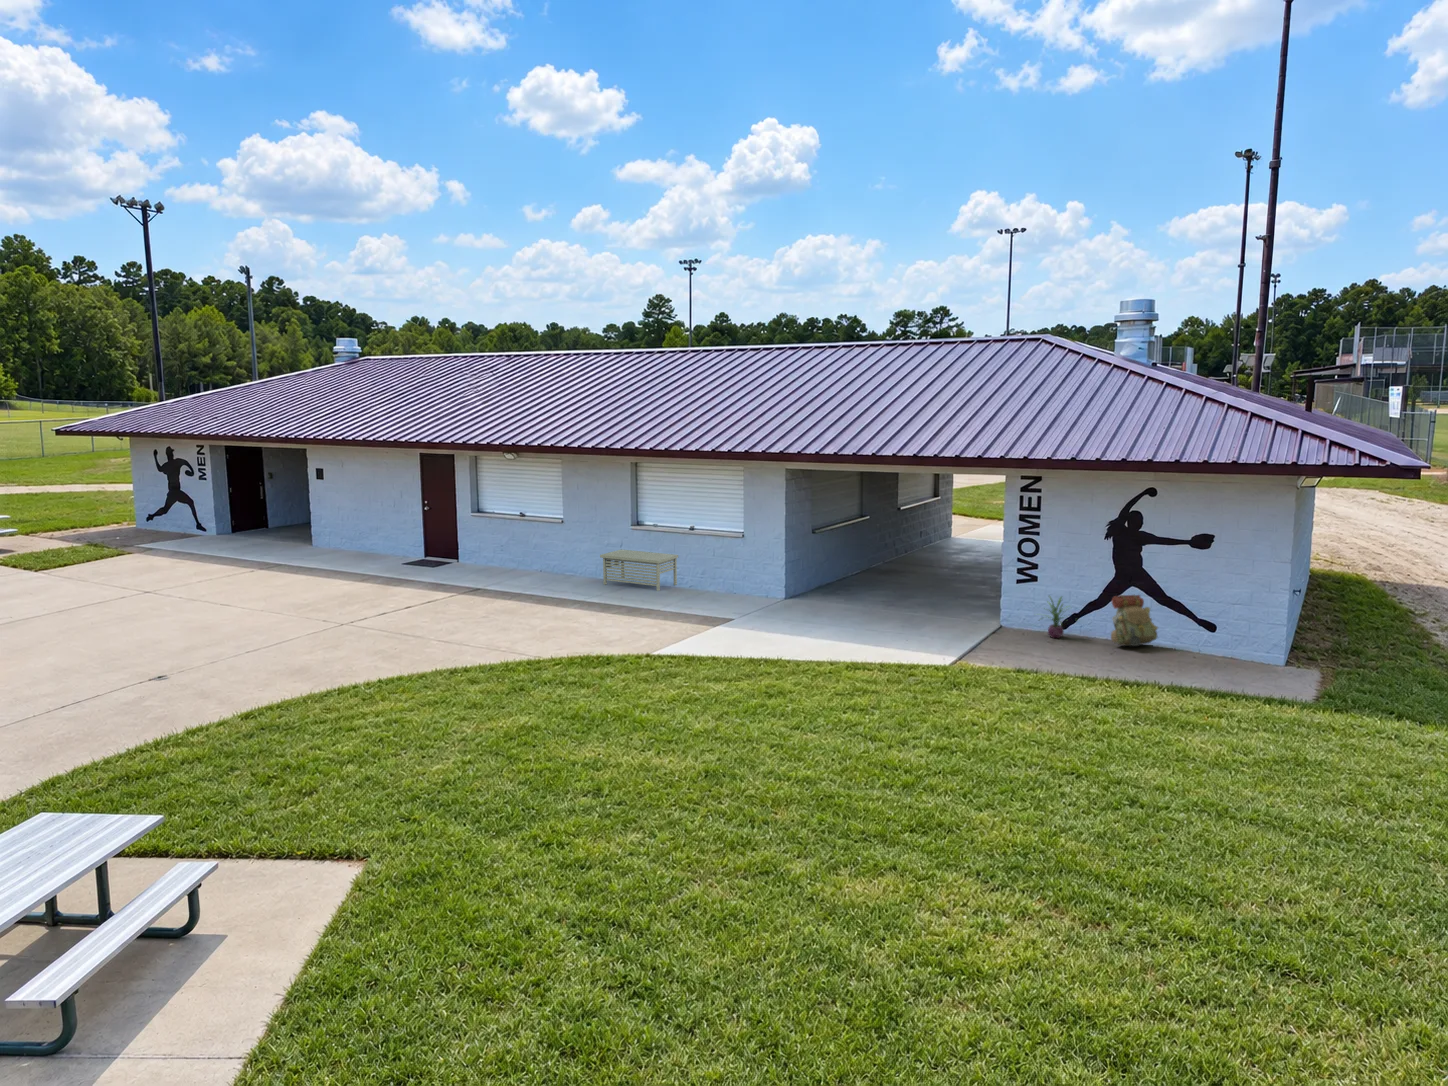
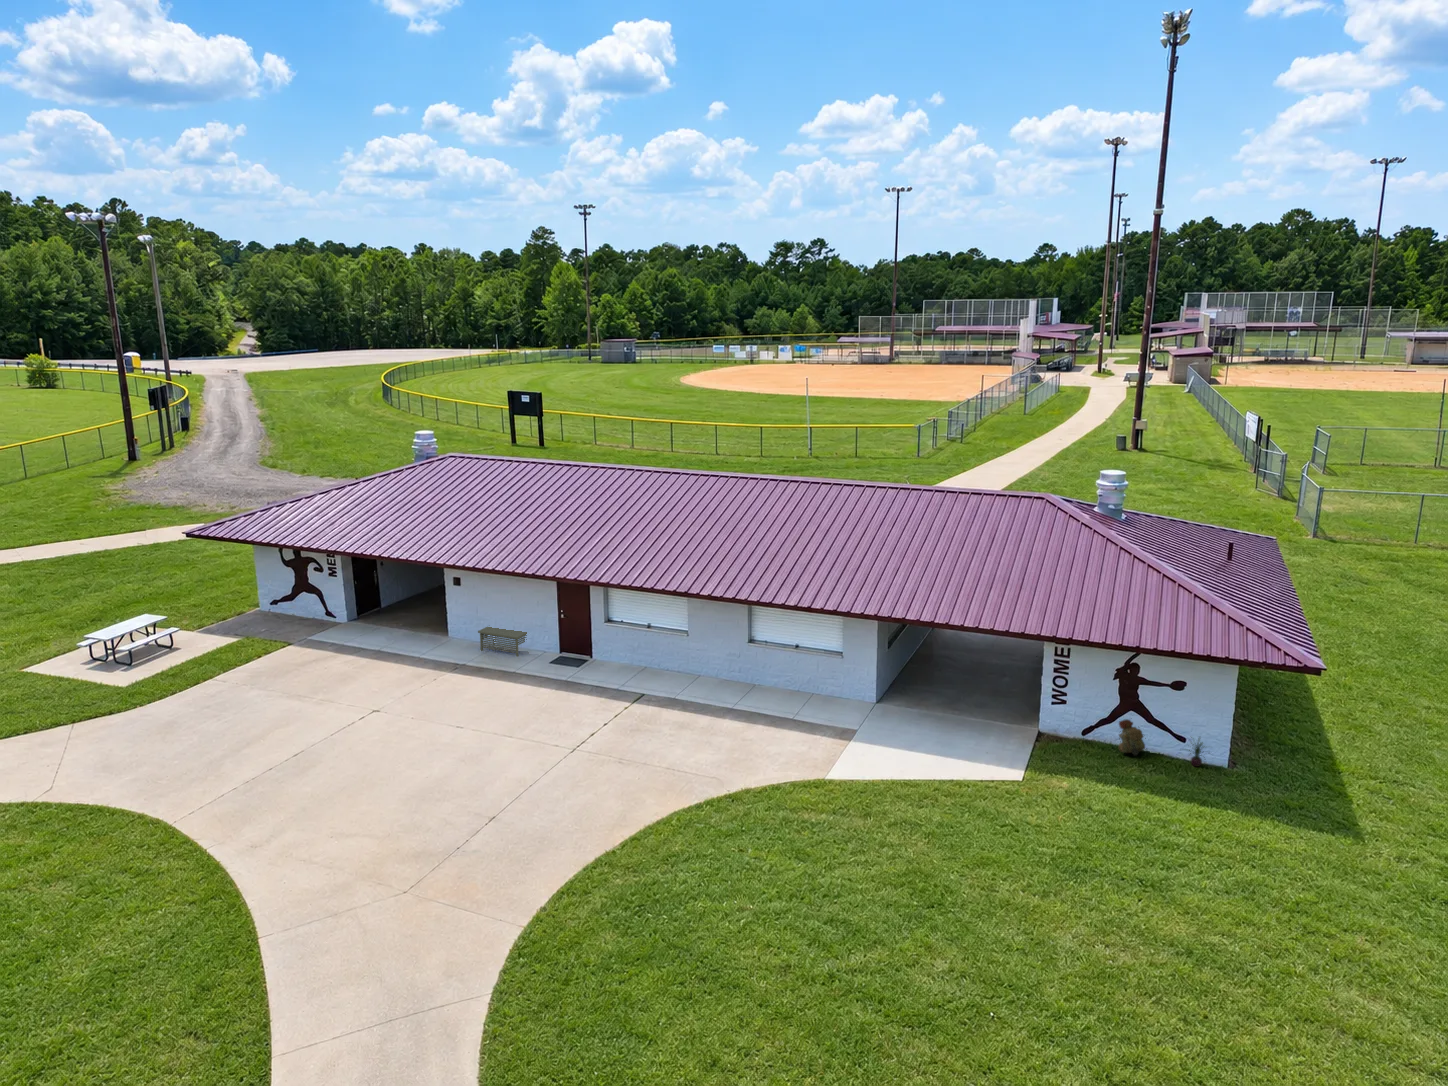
storage bench: present [600,549,678,591] -> present [478,627,527,657]
decorative plant: present [1048,597,1064,638] -> present [1189,739,1205,766]

